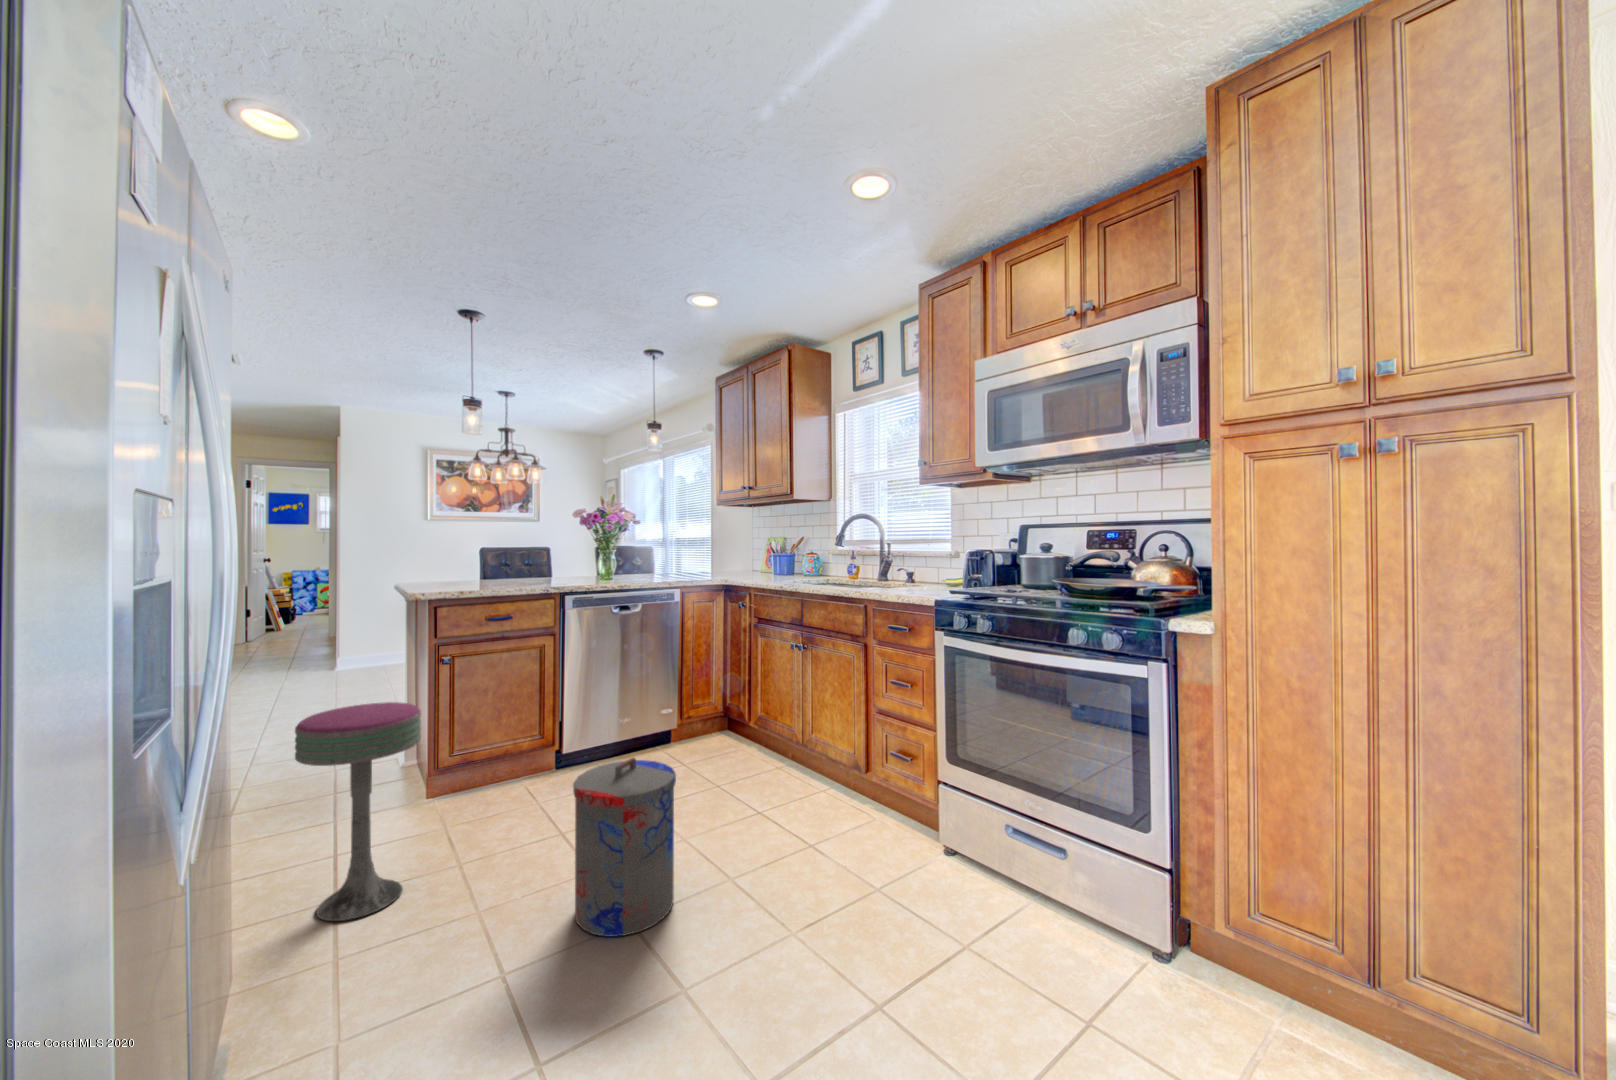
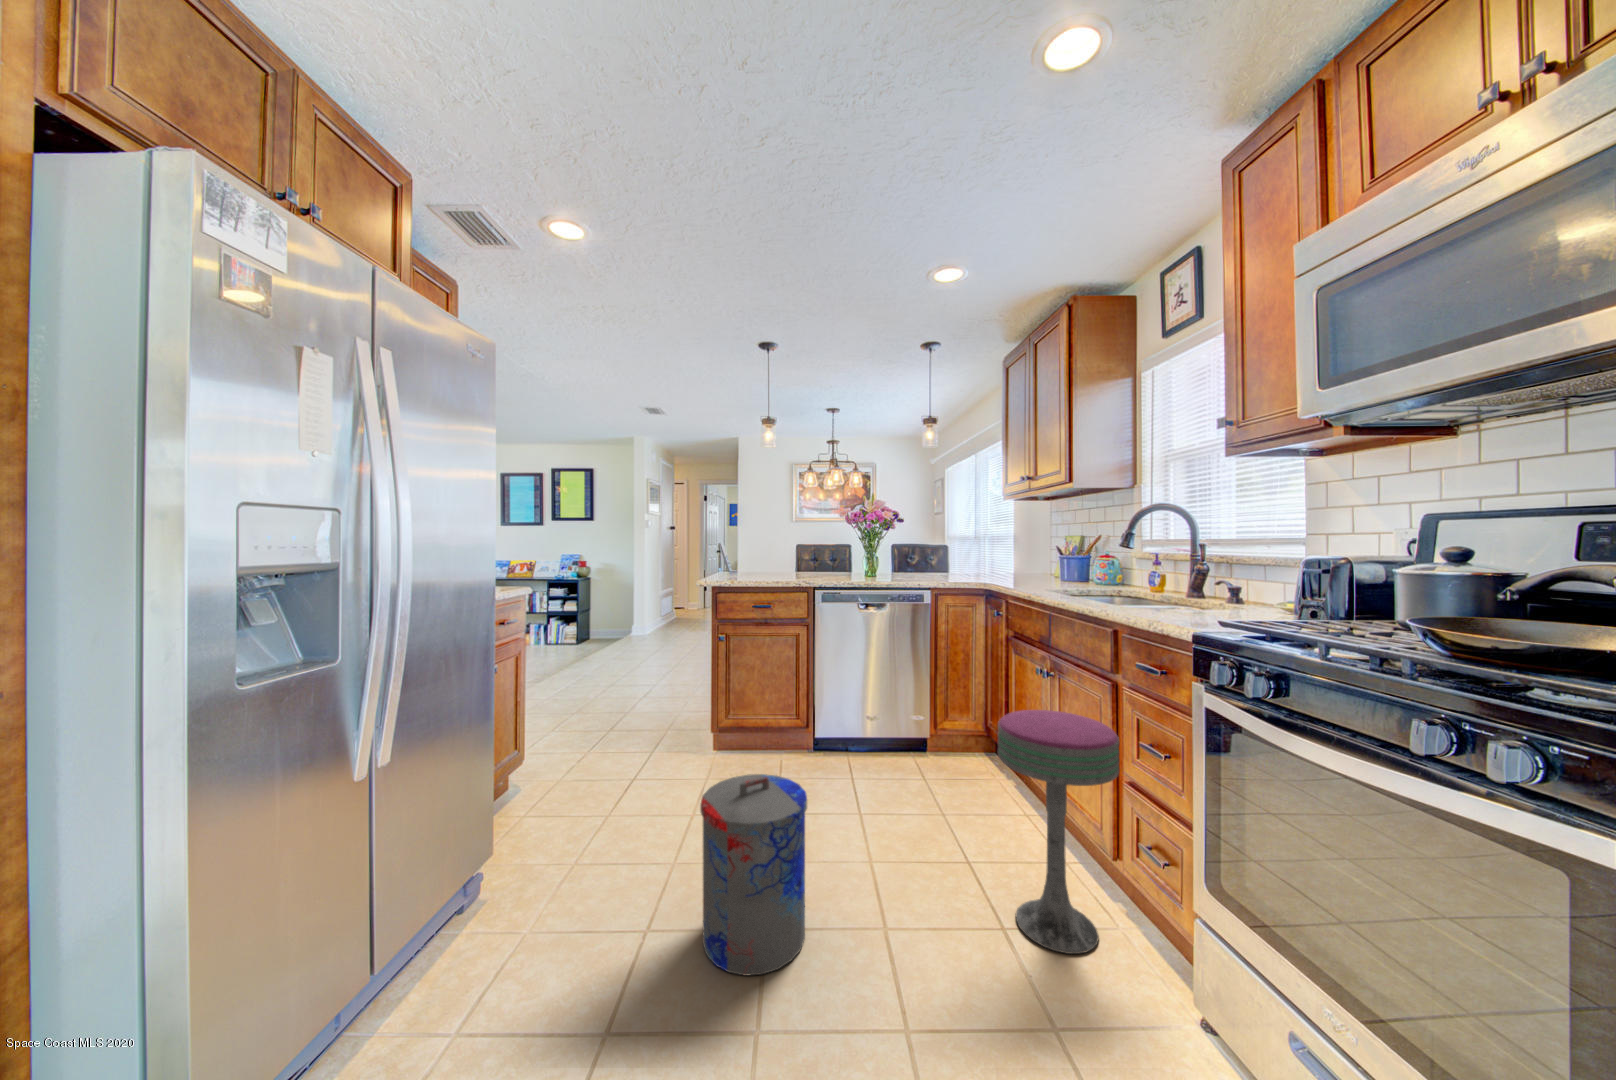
bar stool: present [295,702,421,921] -> present [998,710,1119,954]

